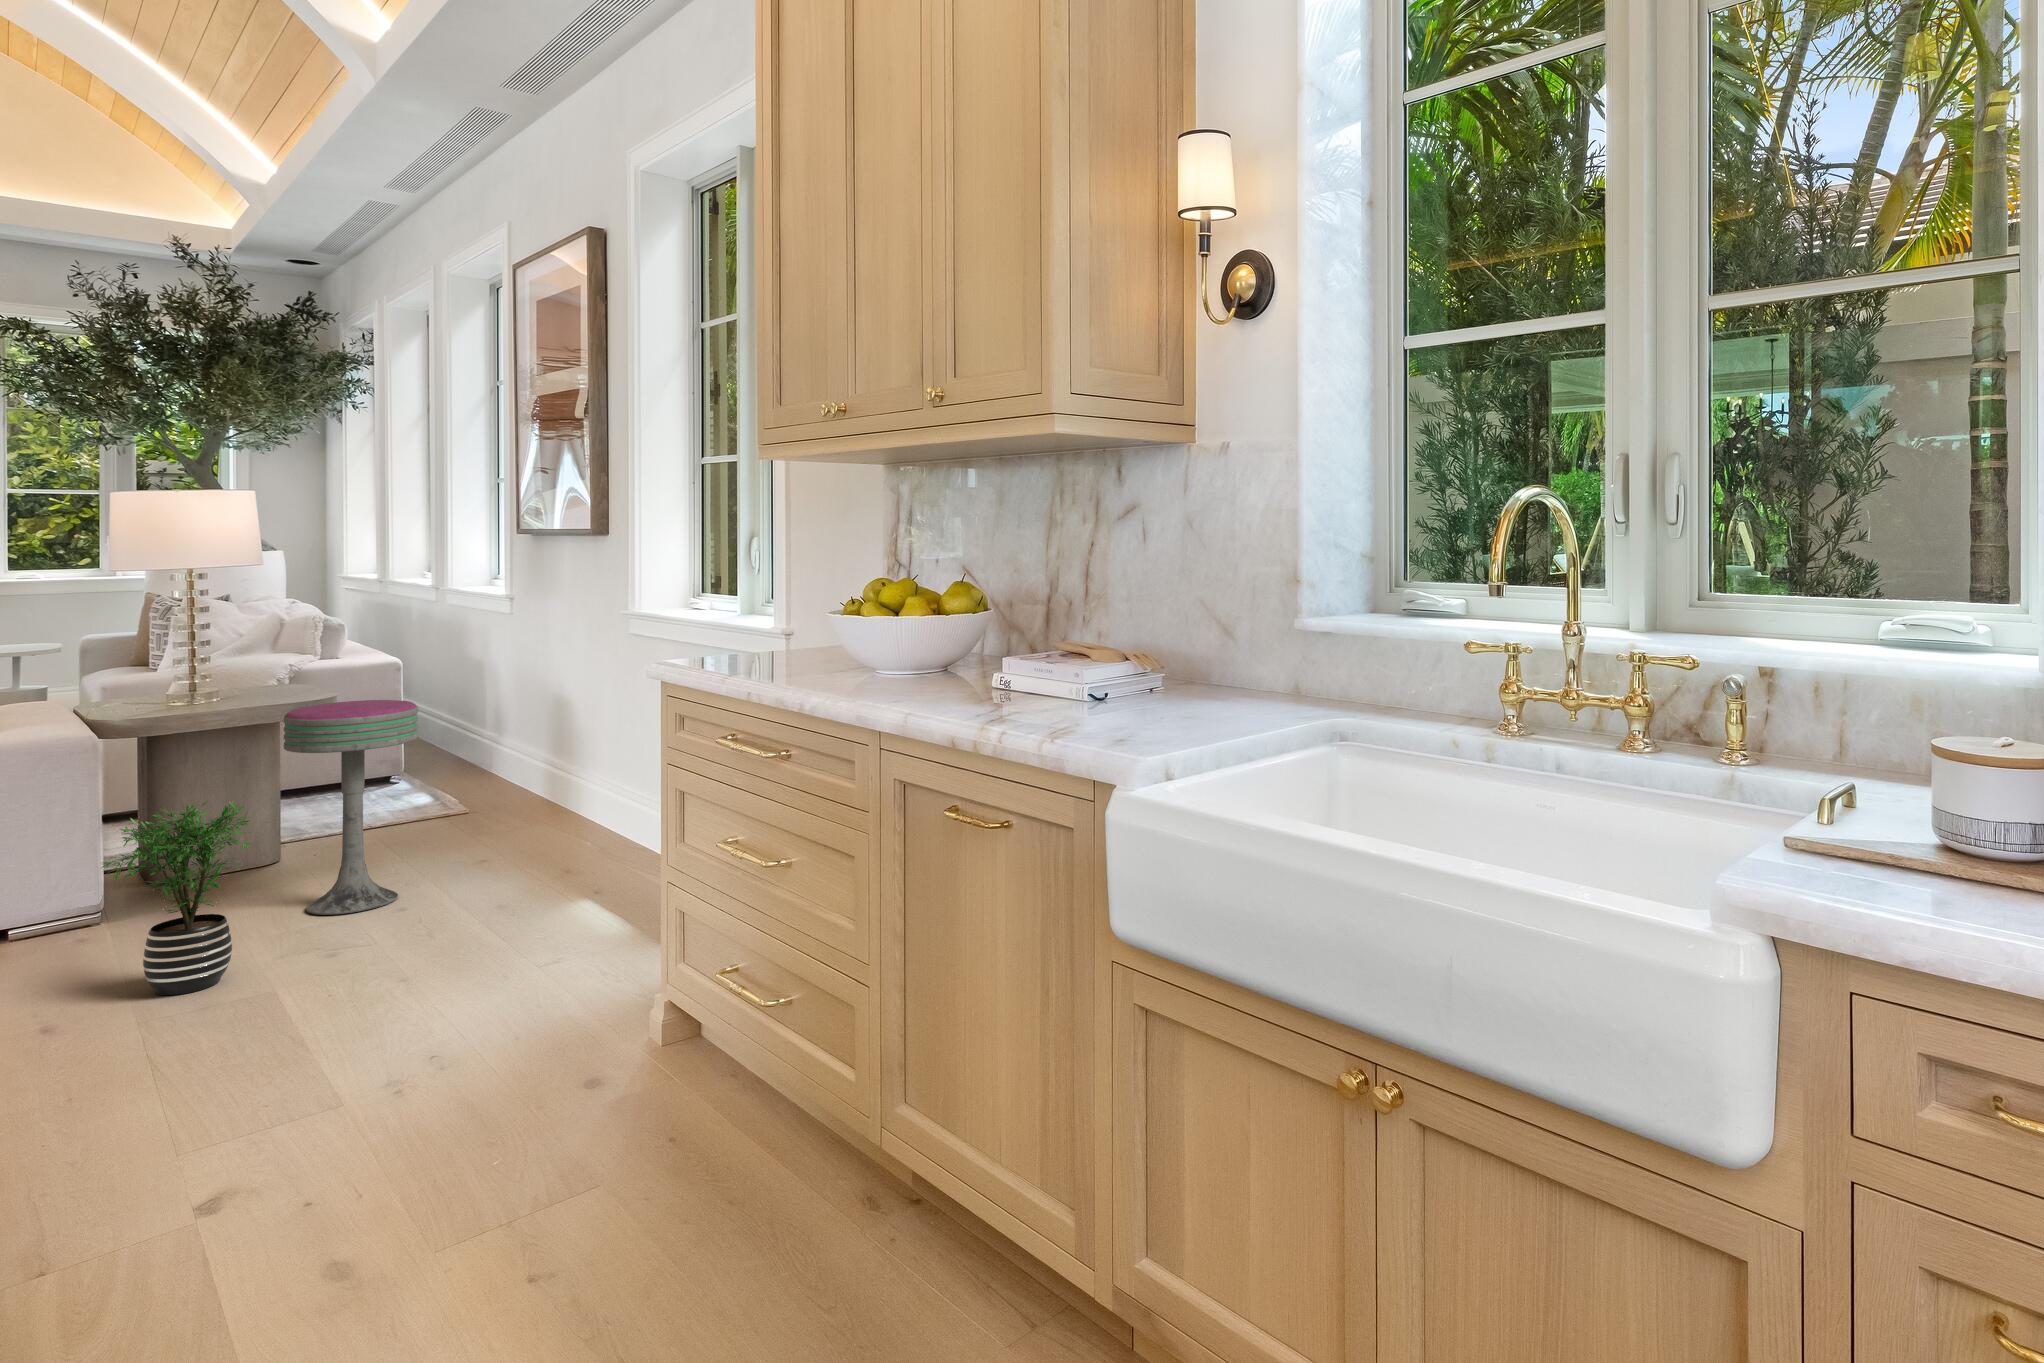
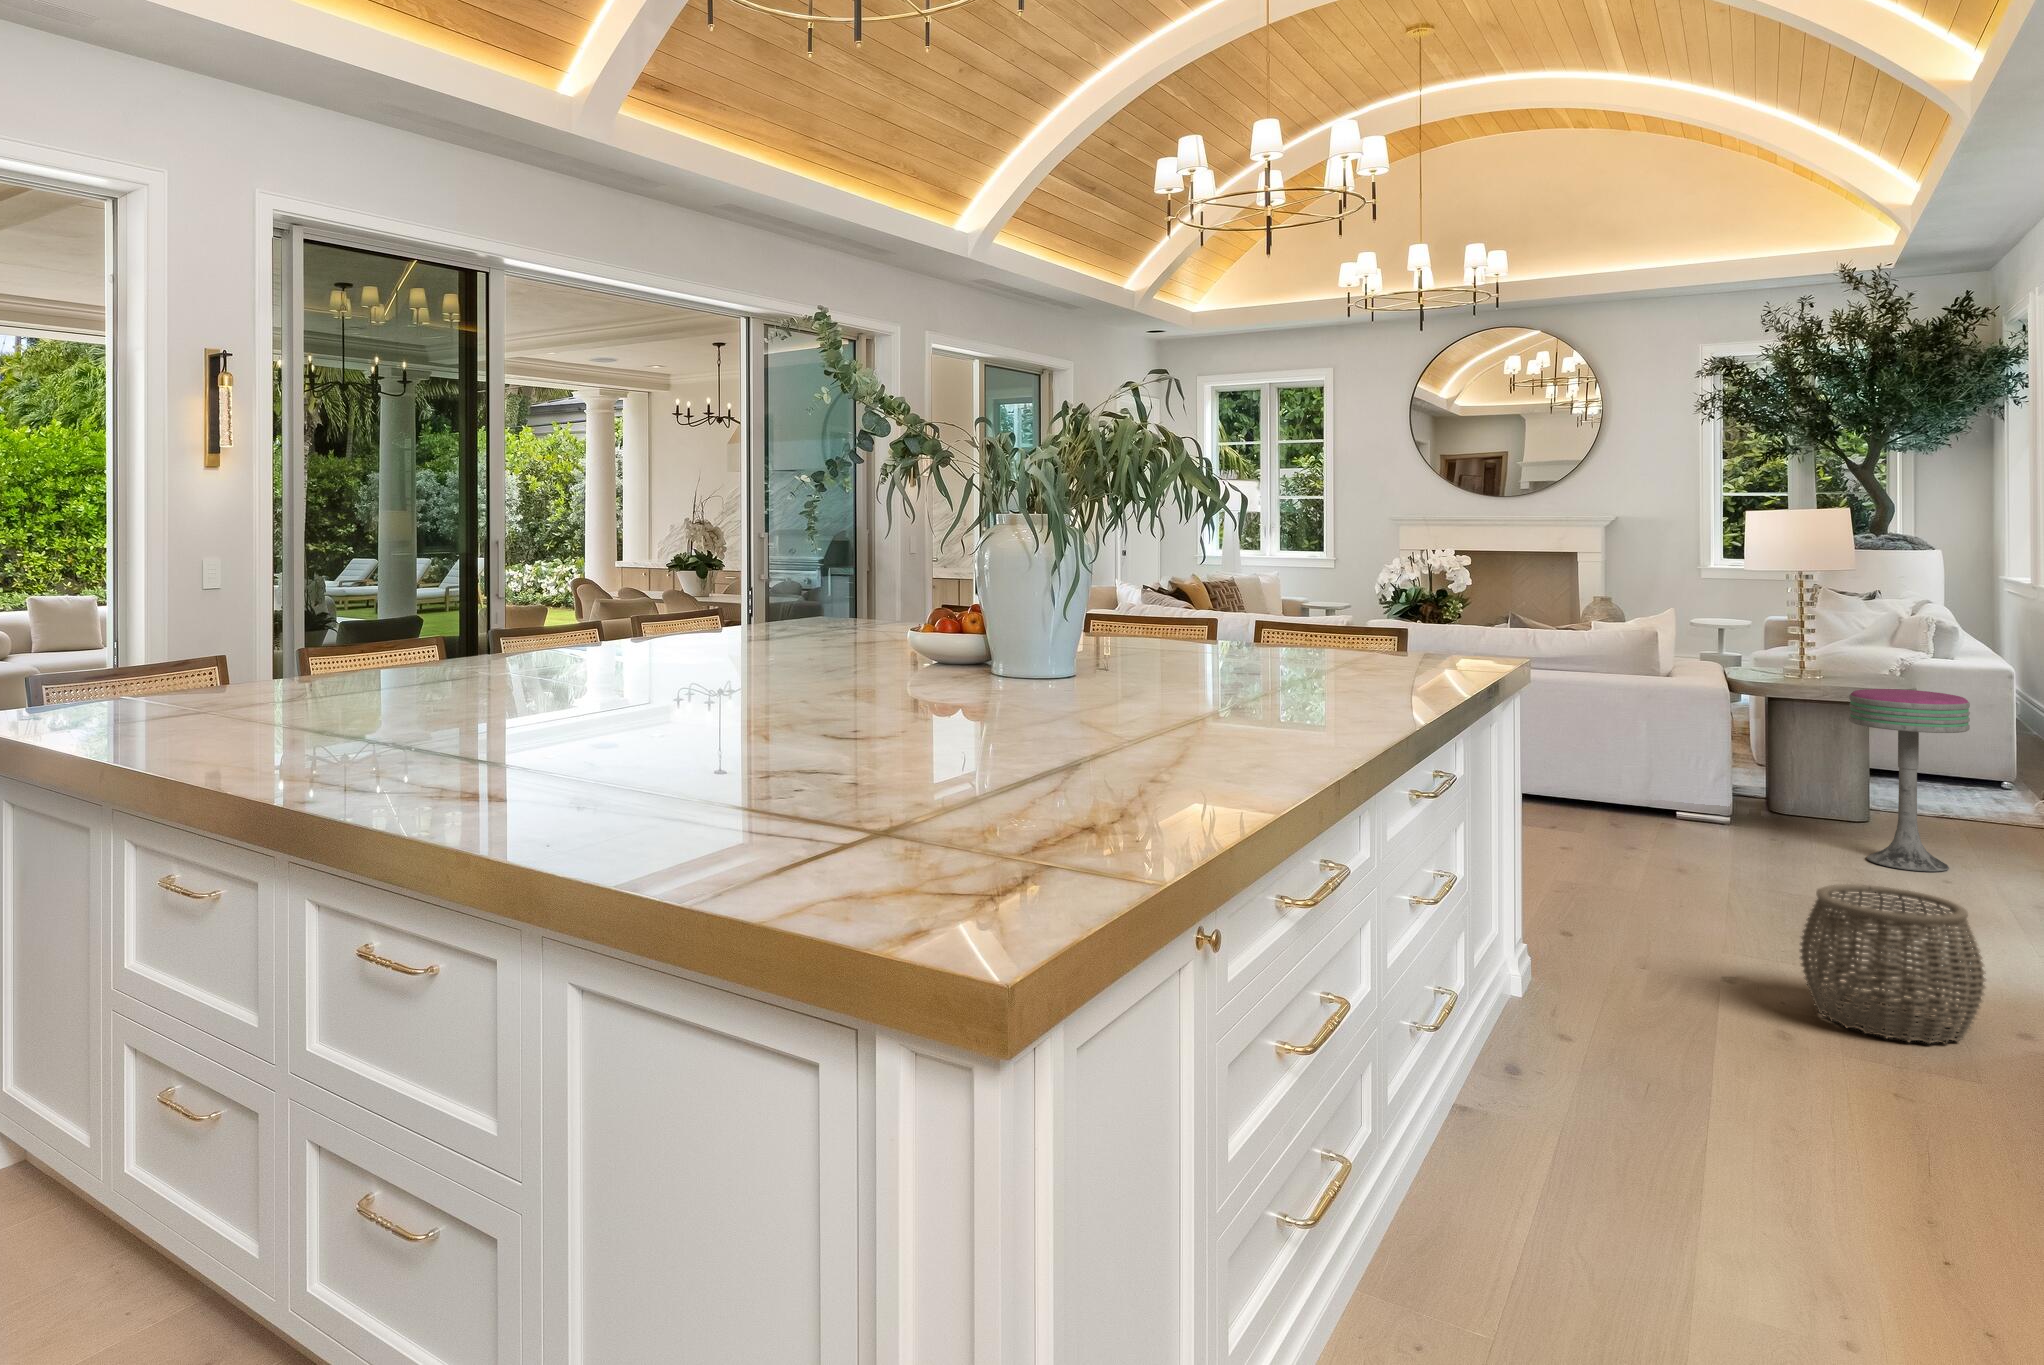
potted plant: present [102,800,251,995] -> none [1703,742,1811,882]
woven basket: none [342,961,573,1193] -> present [1800,884,1987,1044]

